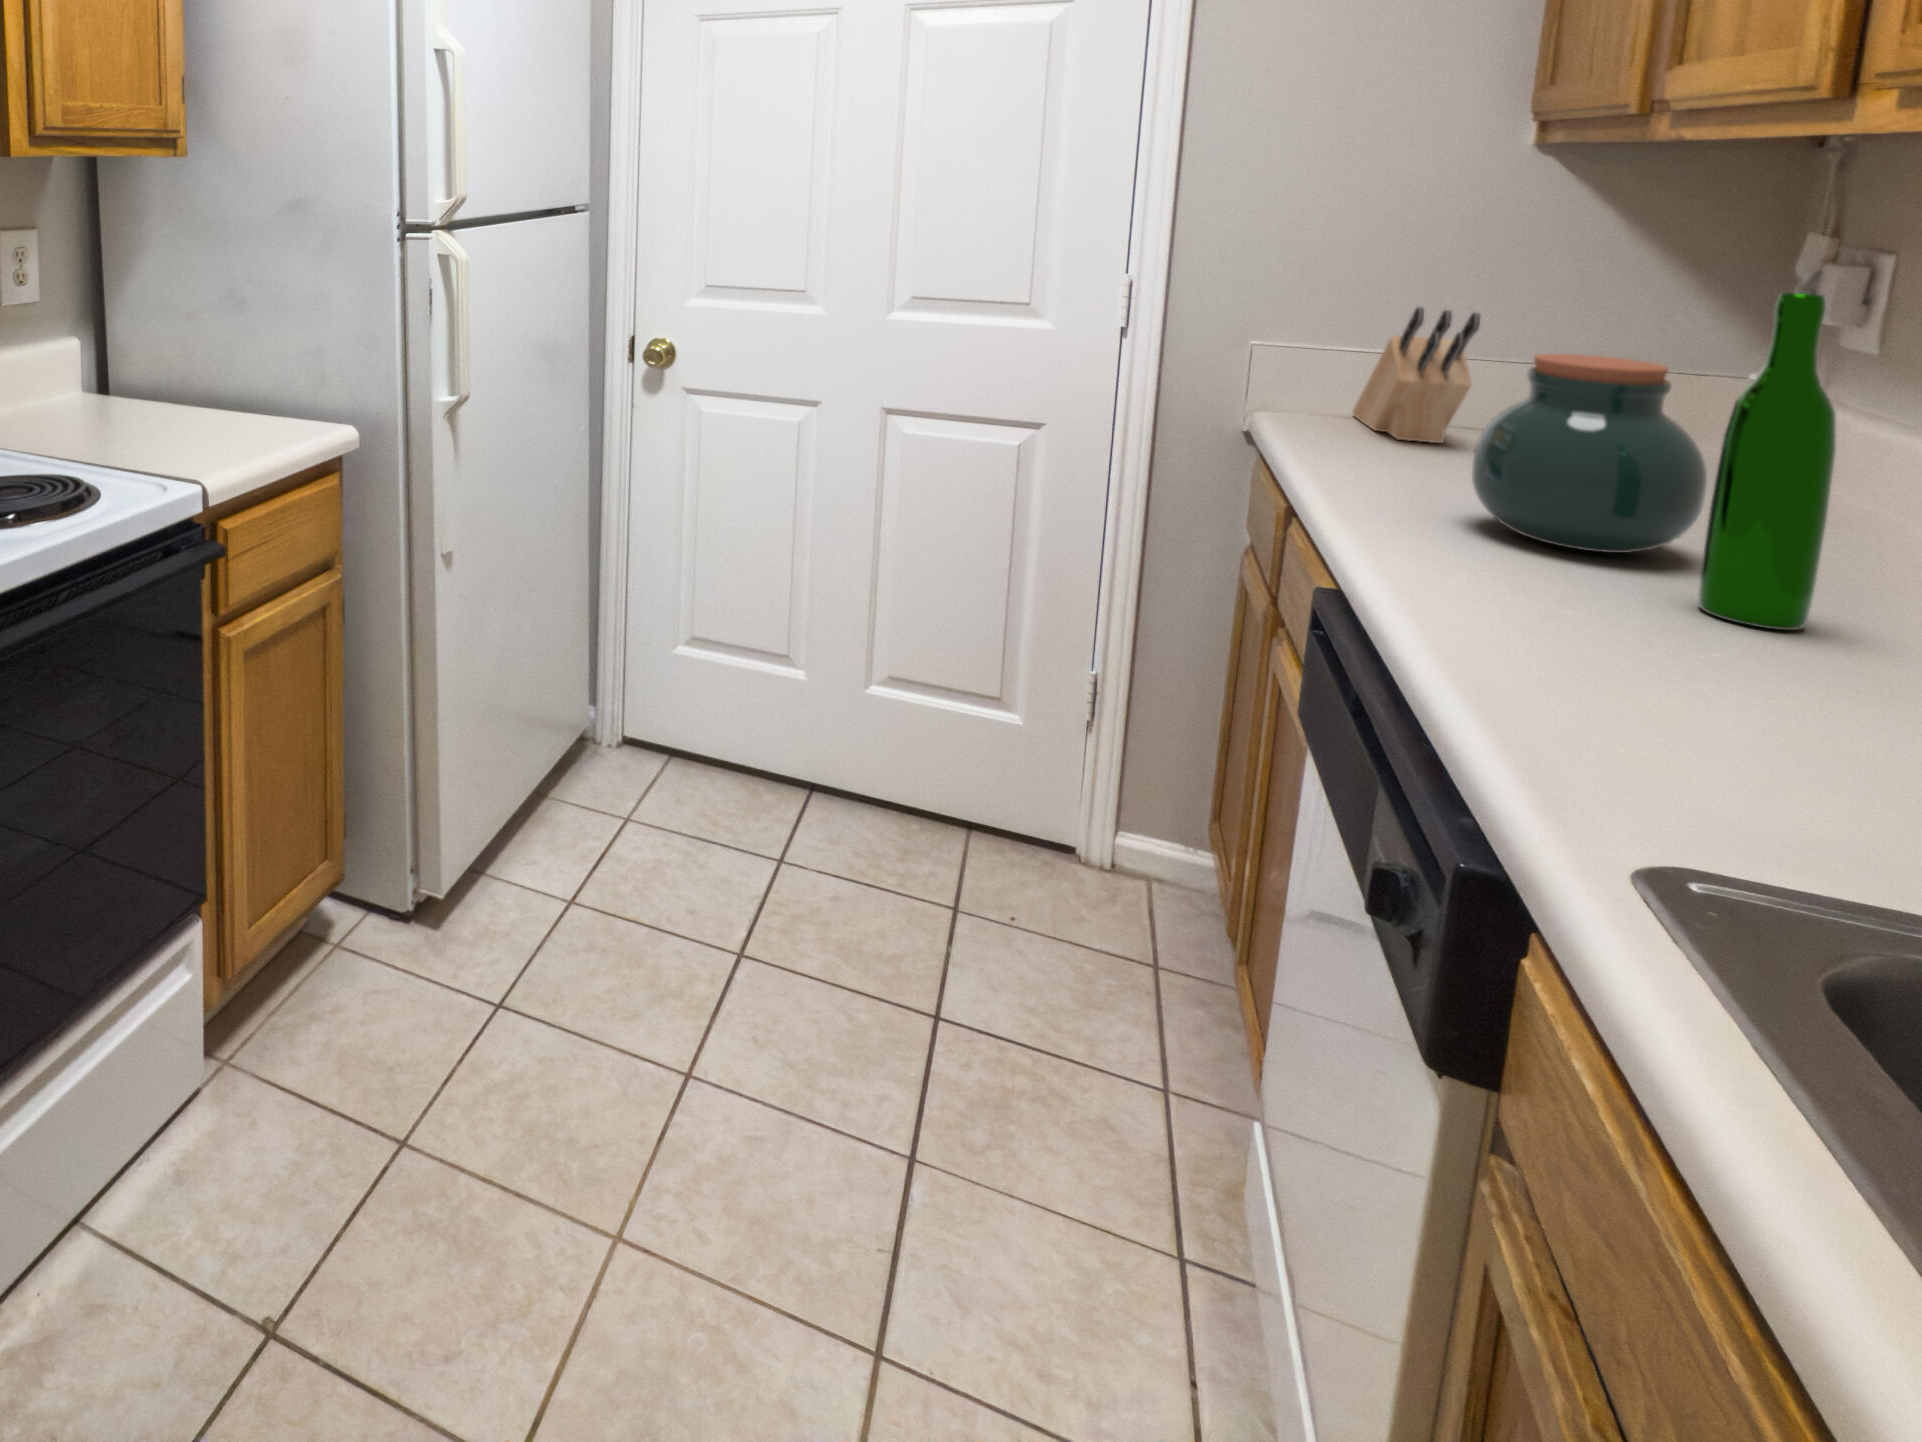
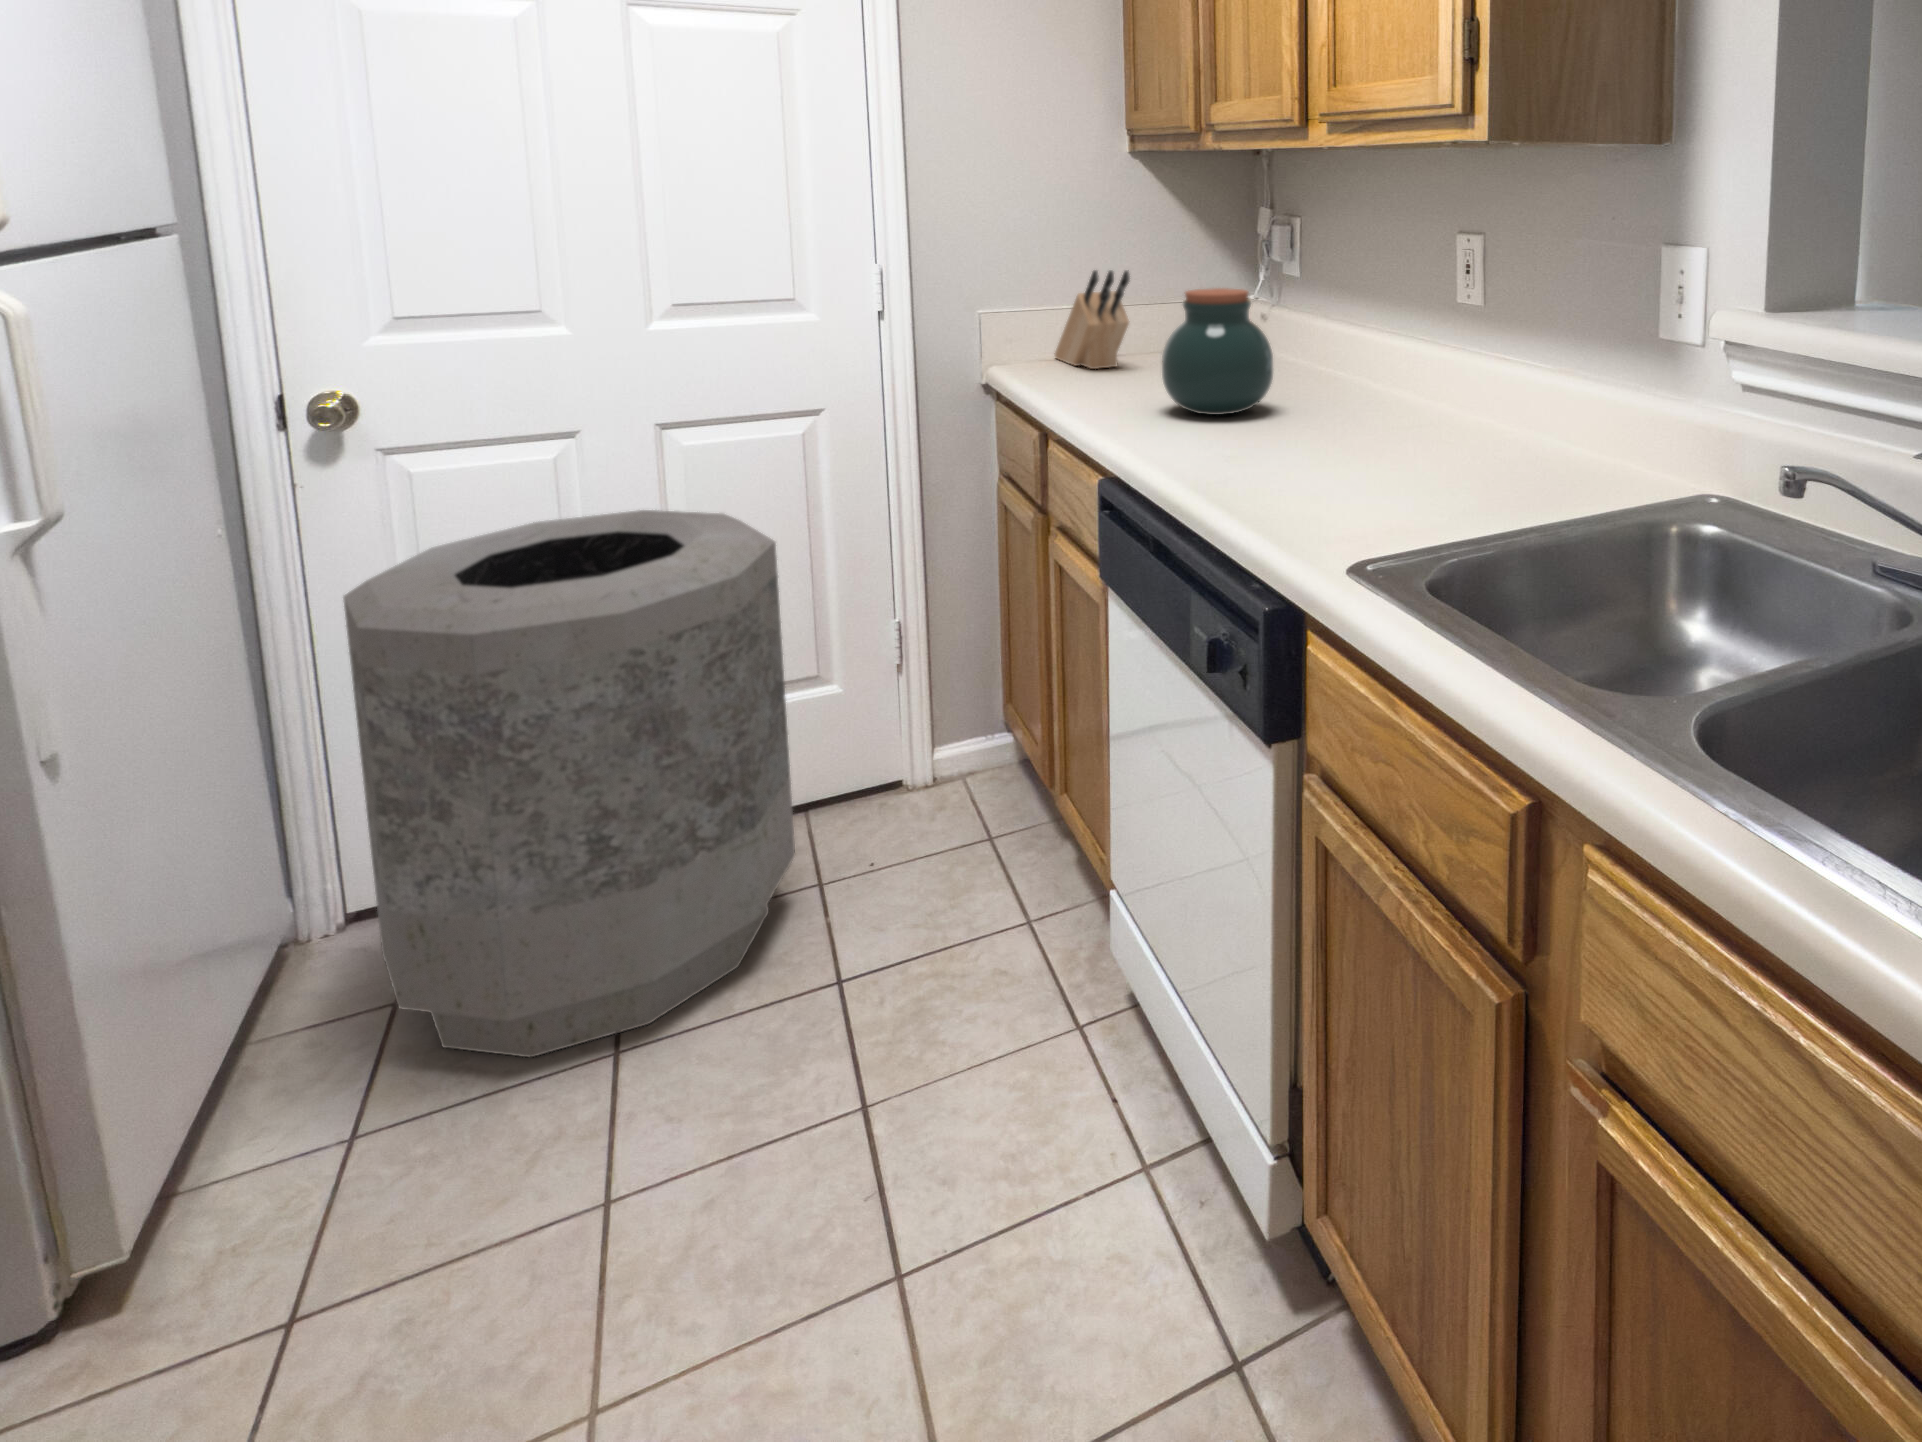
wine bottle: present [1698,293,1836,630] -> none [1288,237,1333,435]
trash can: none [617,473,957,949] -> present [343,510,795,1057]

